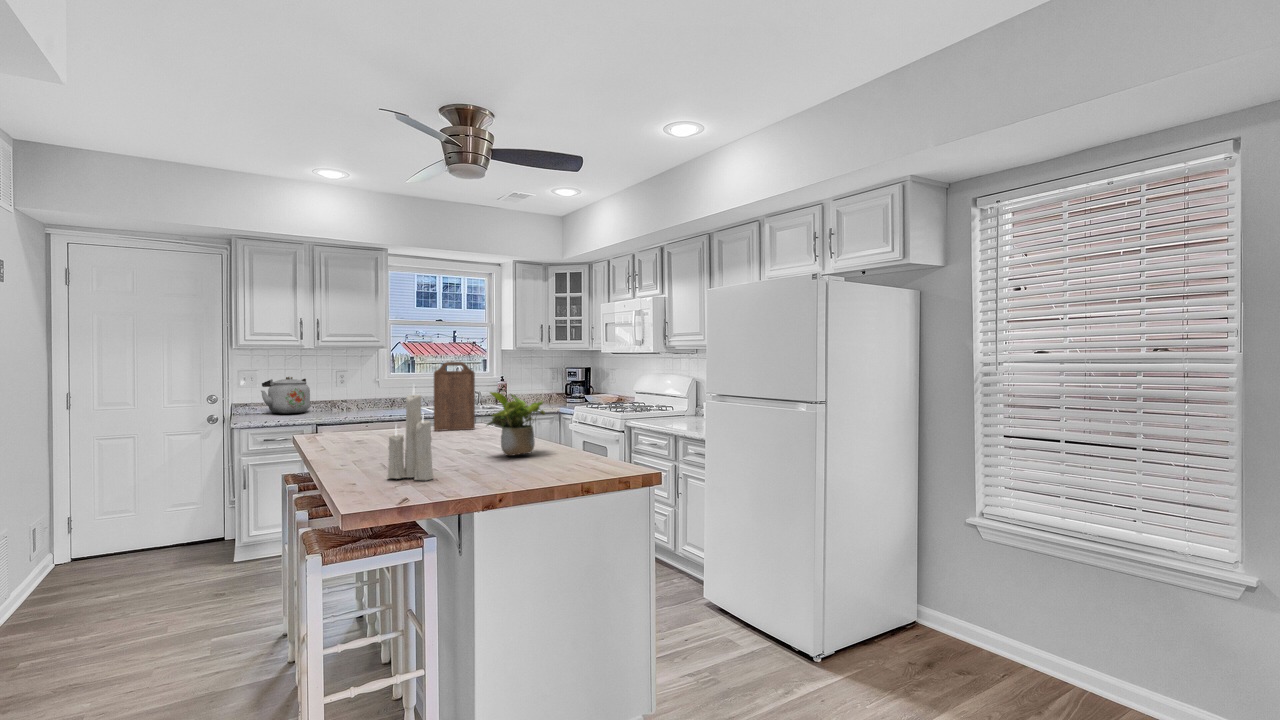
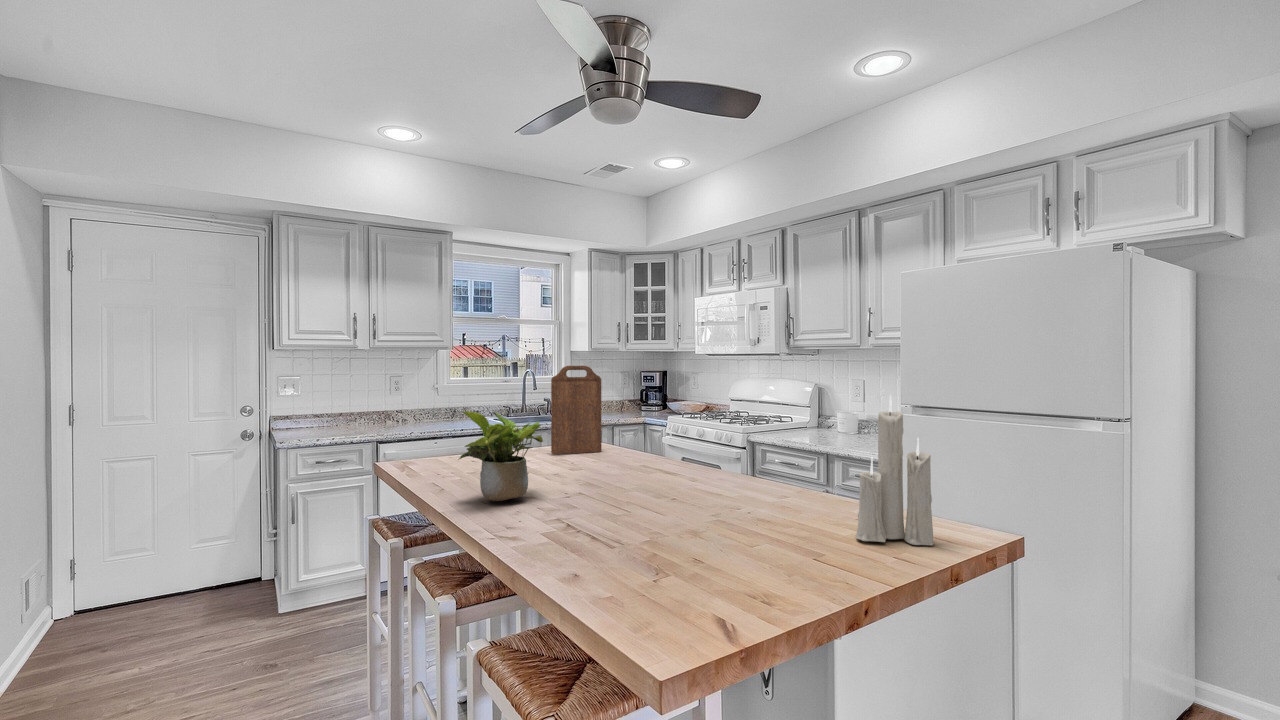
kettle: present [261,377,310,414] -> none [307,383,364,427]
candle: present [387,389,434,480] -> present [855,395,934,545]
potted plant: present [487,392,545,456] -> present [459,411,543,502]

